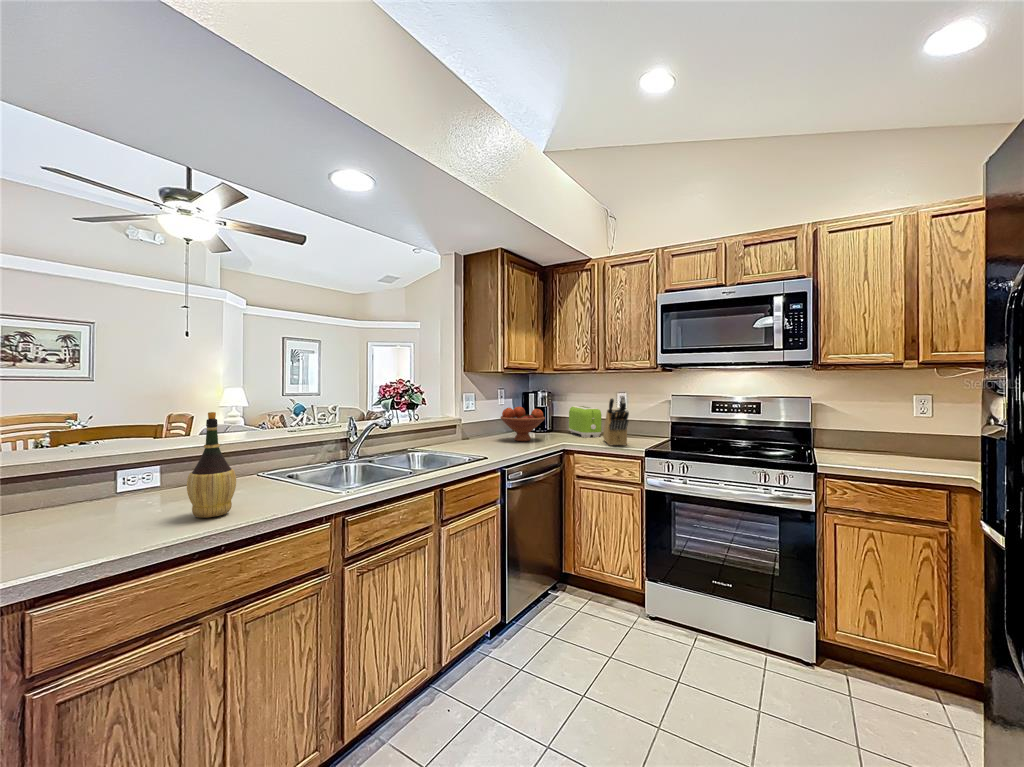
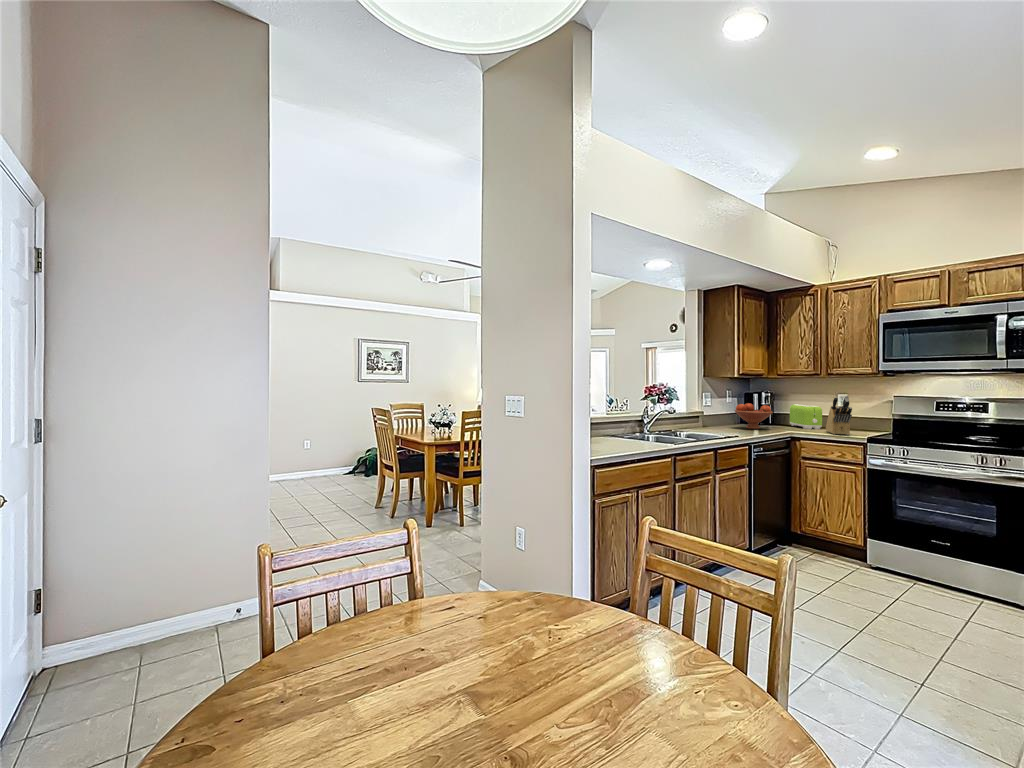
wine bottle: present [187,412,236,517] -> none [610,398,630,448]

